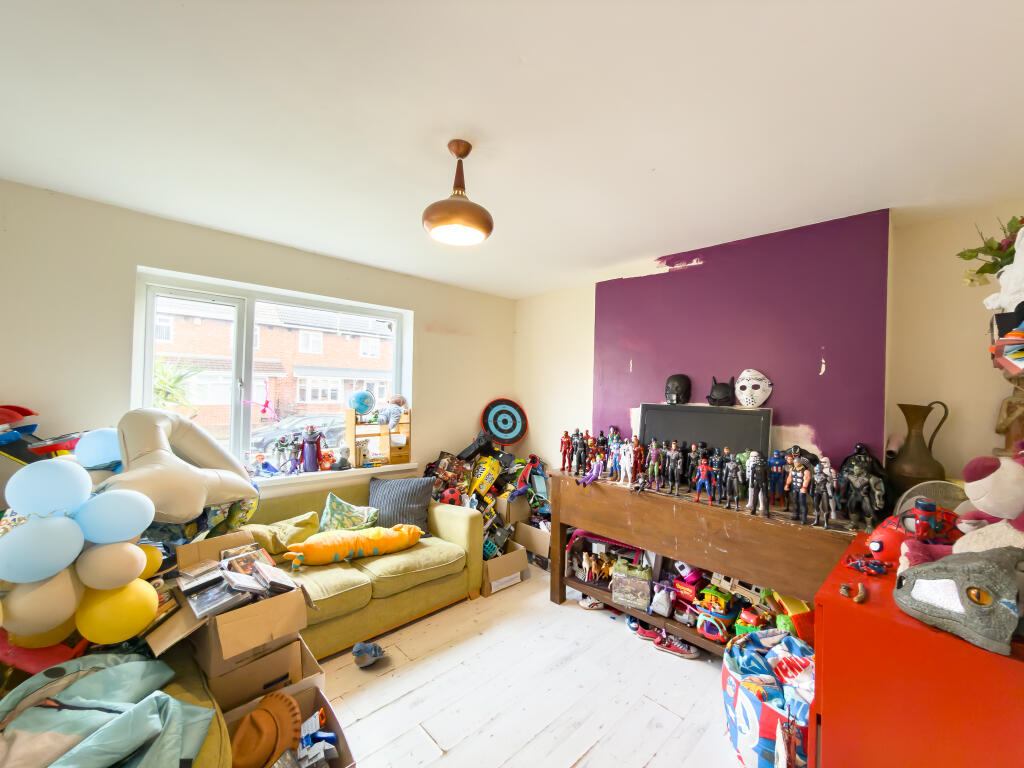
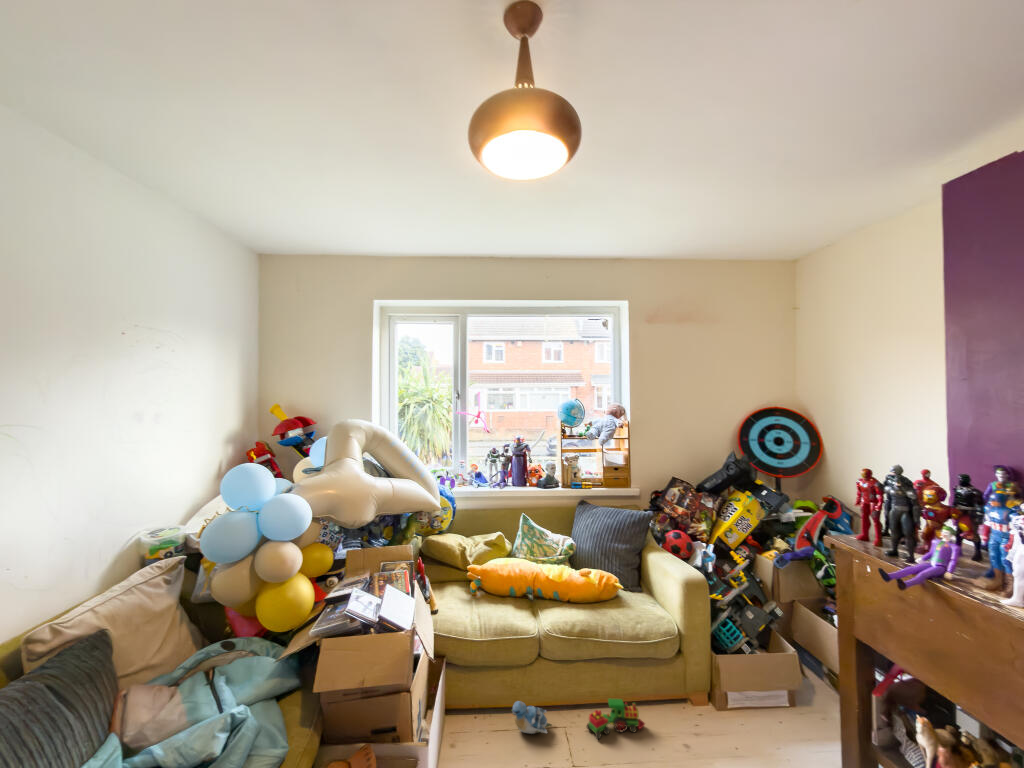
toy train: none [411,610,449,645] -> present [587,699,645,739]

